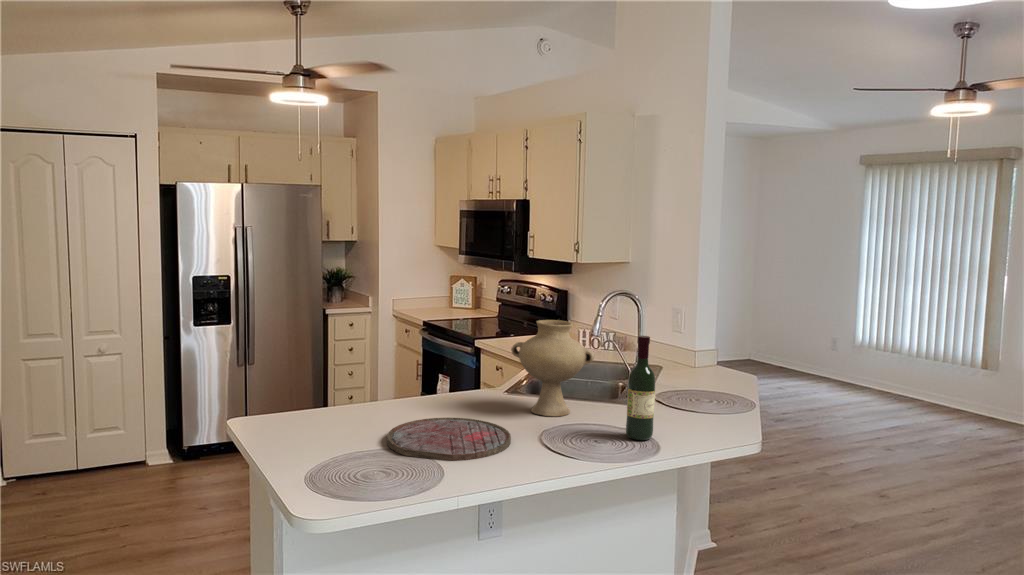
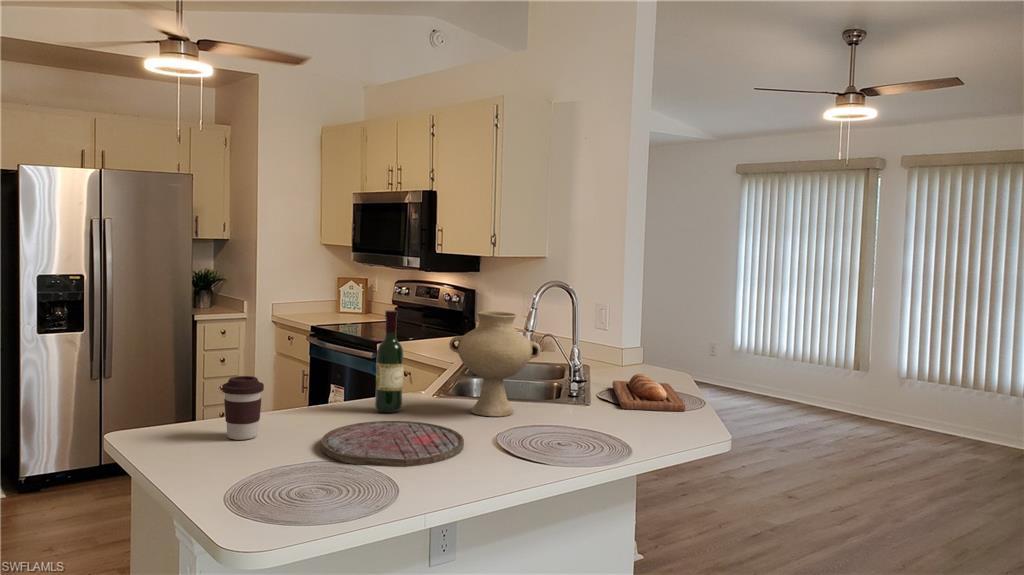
wine bottle: present [626,336,655,440] -> present [375,310,403,413]
coffee cup: none [310,376,345,430] -> present [222,376,264,440]
bread loaf: none [674,379,736,418] -> present [612,374,686,412]

